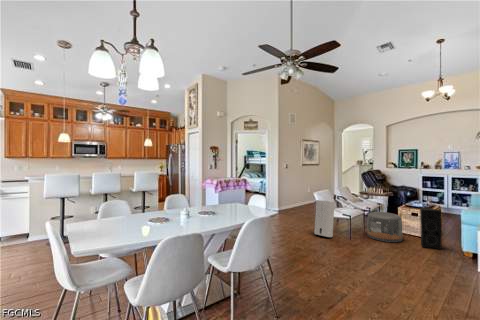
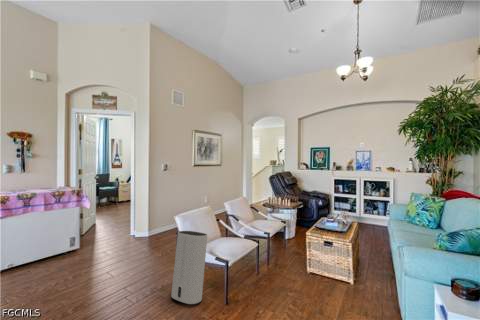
speaker: present [420,208,442,249] -> none [336,237,368,310]
pouf: present [367,212,403,242] -> none [262,243,312,301]

